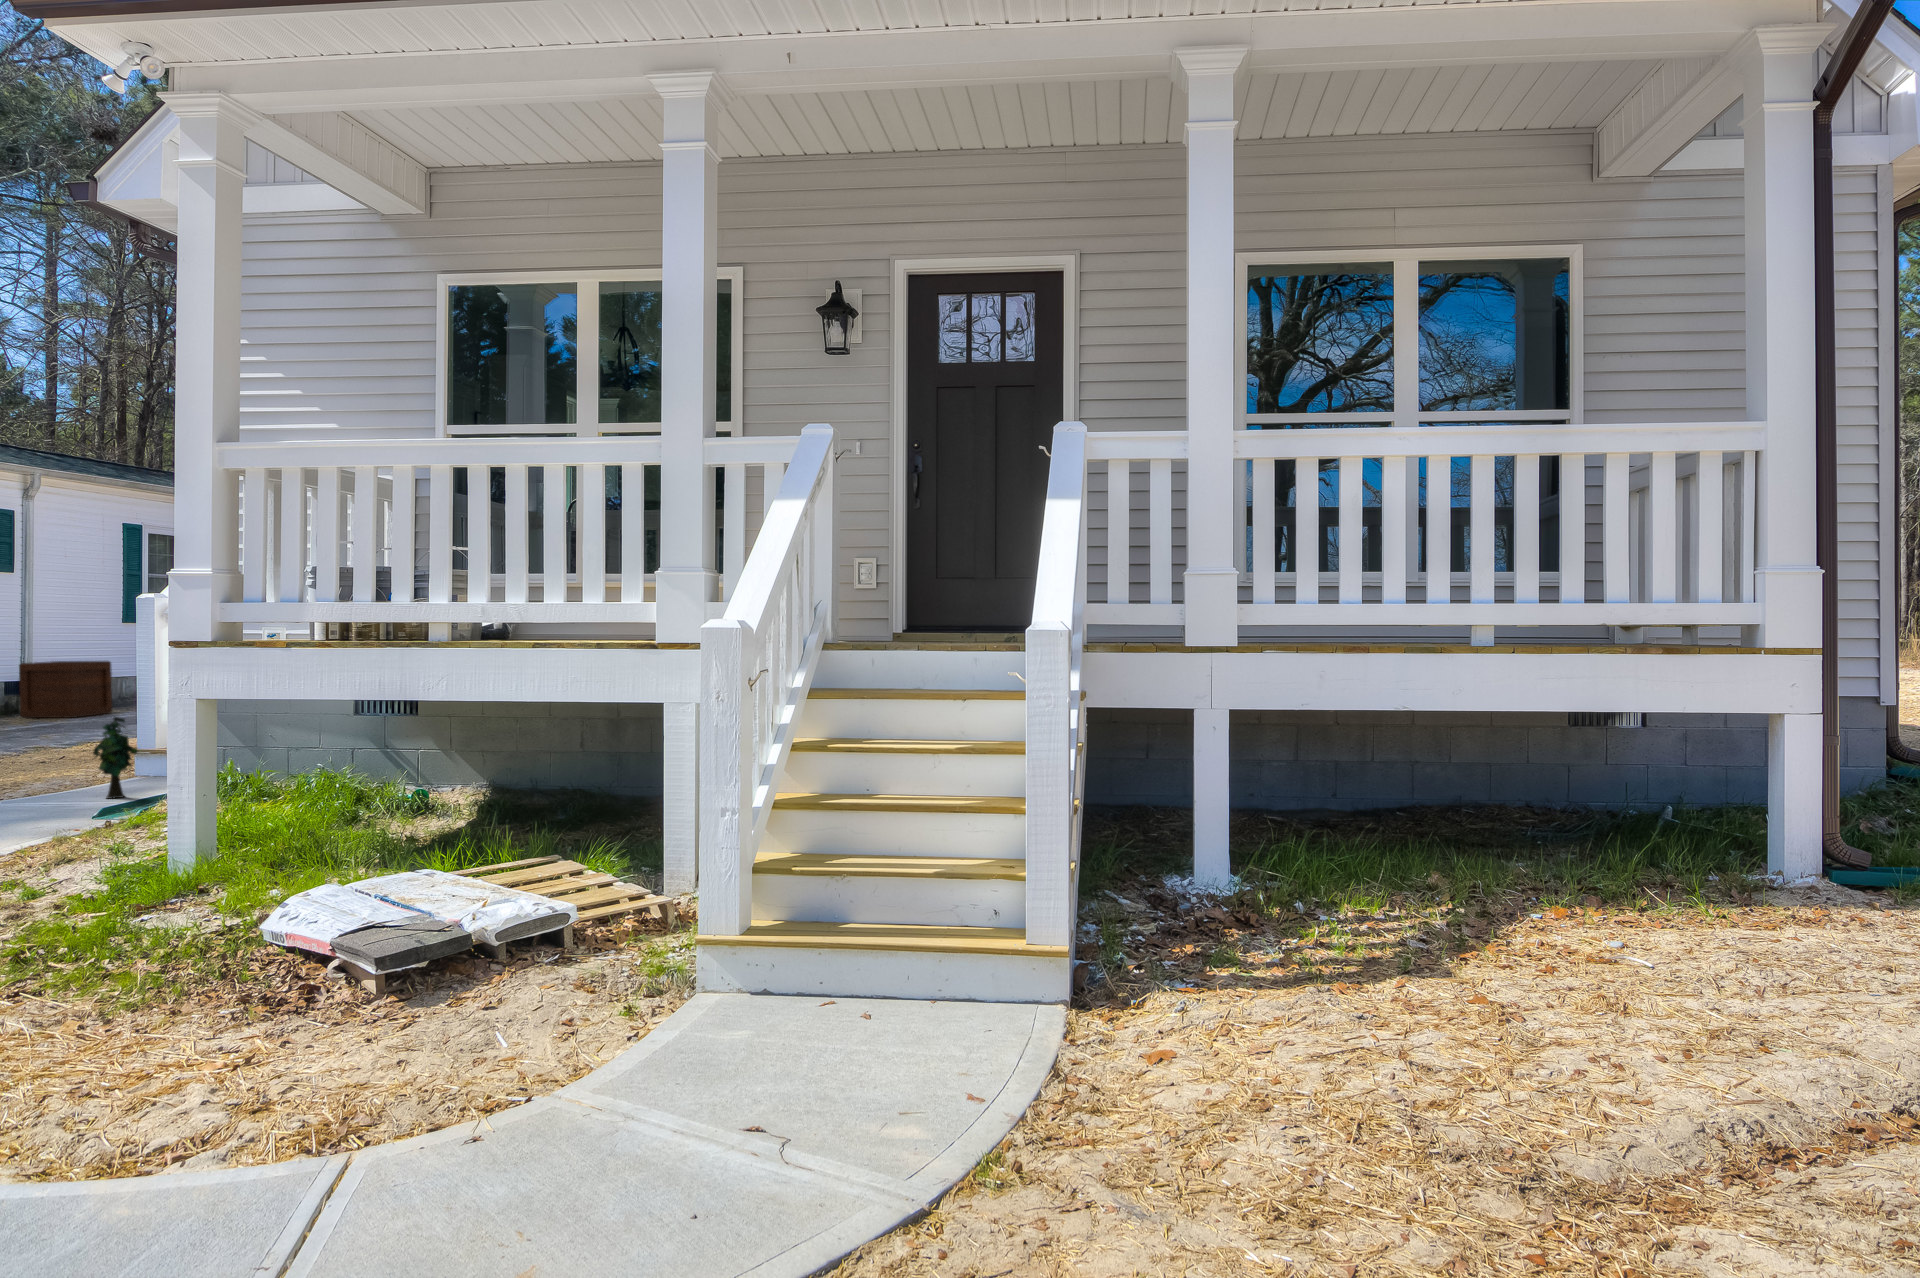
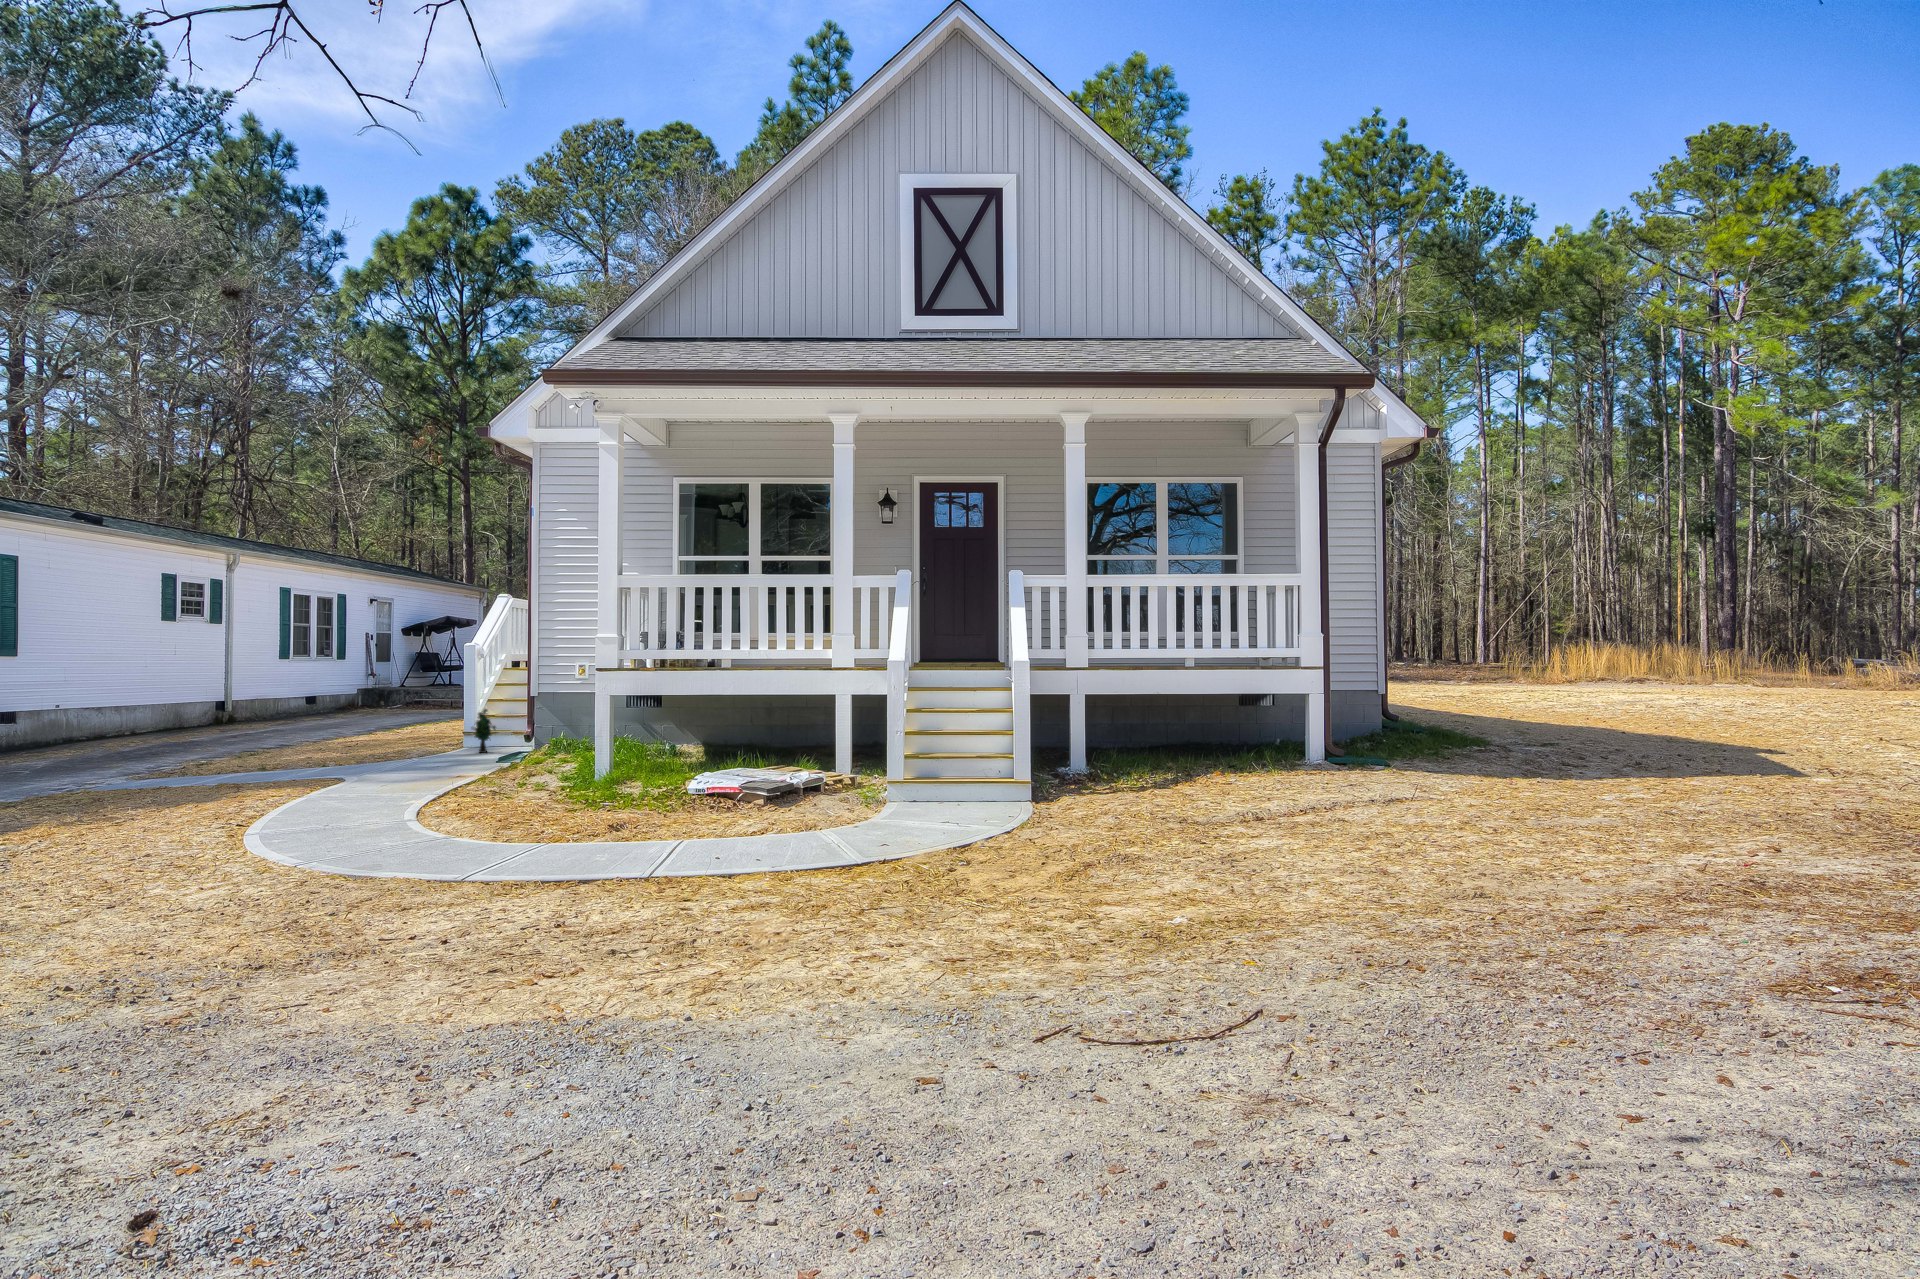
wooden crate: present [19,661,112,718] -> none [282,676,339,715]

